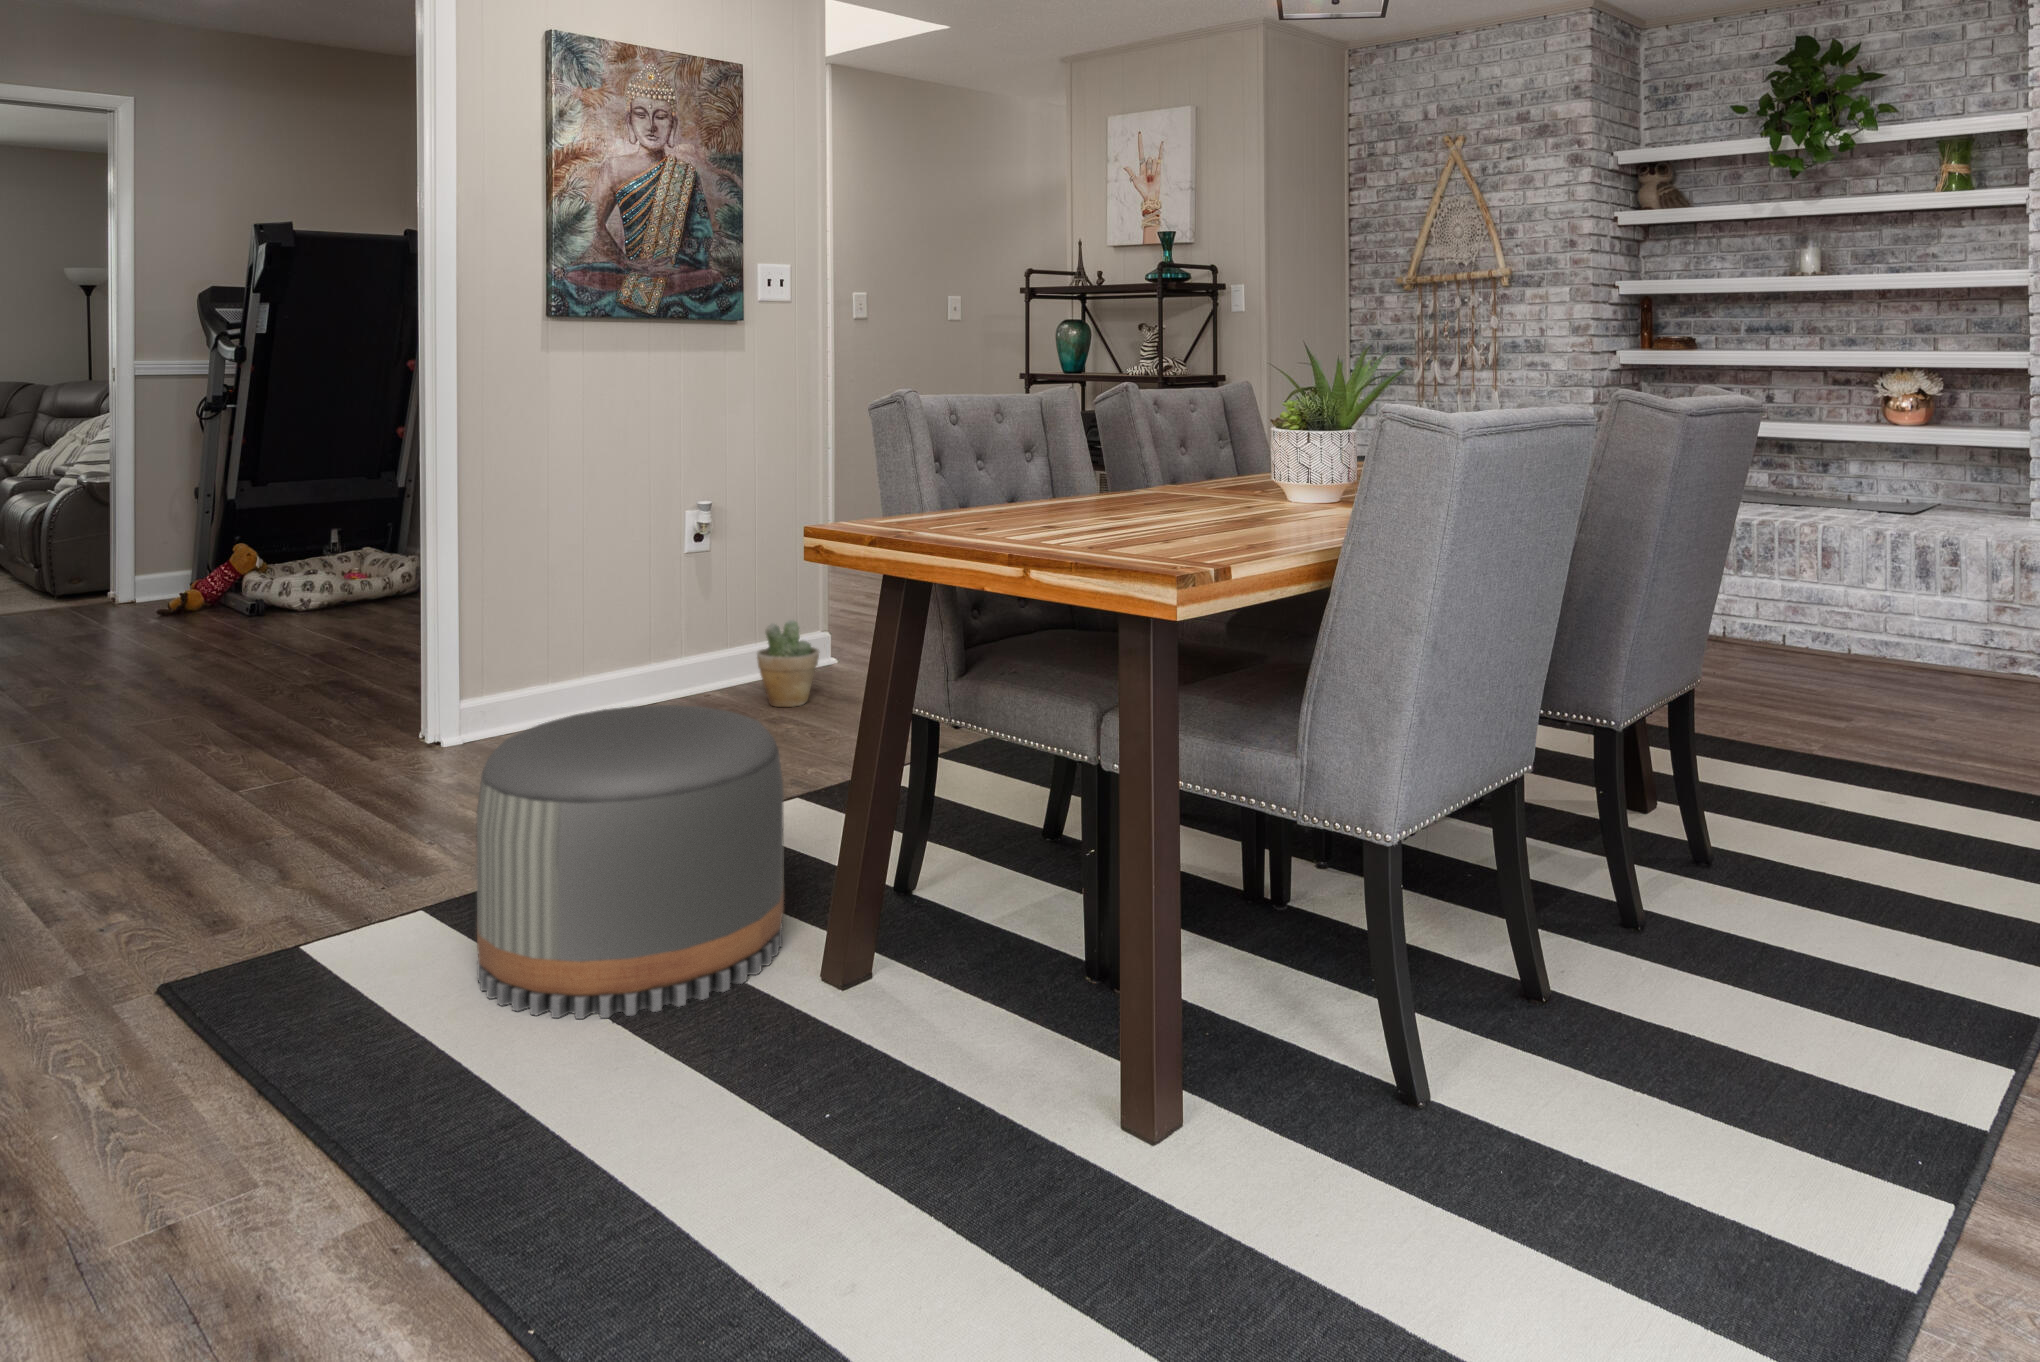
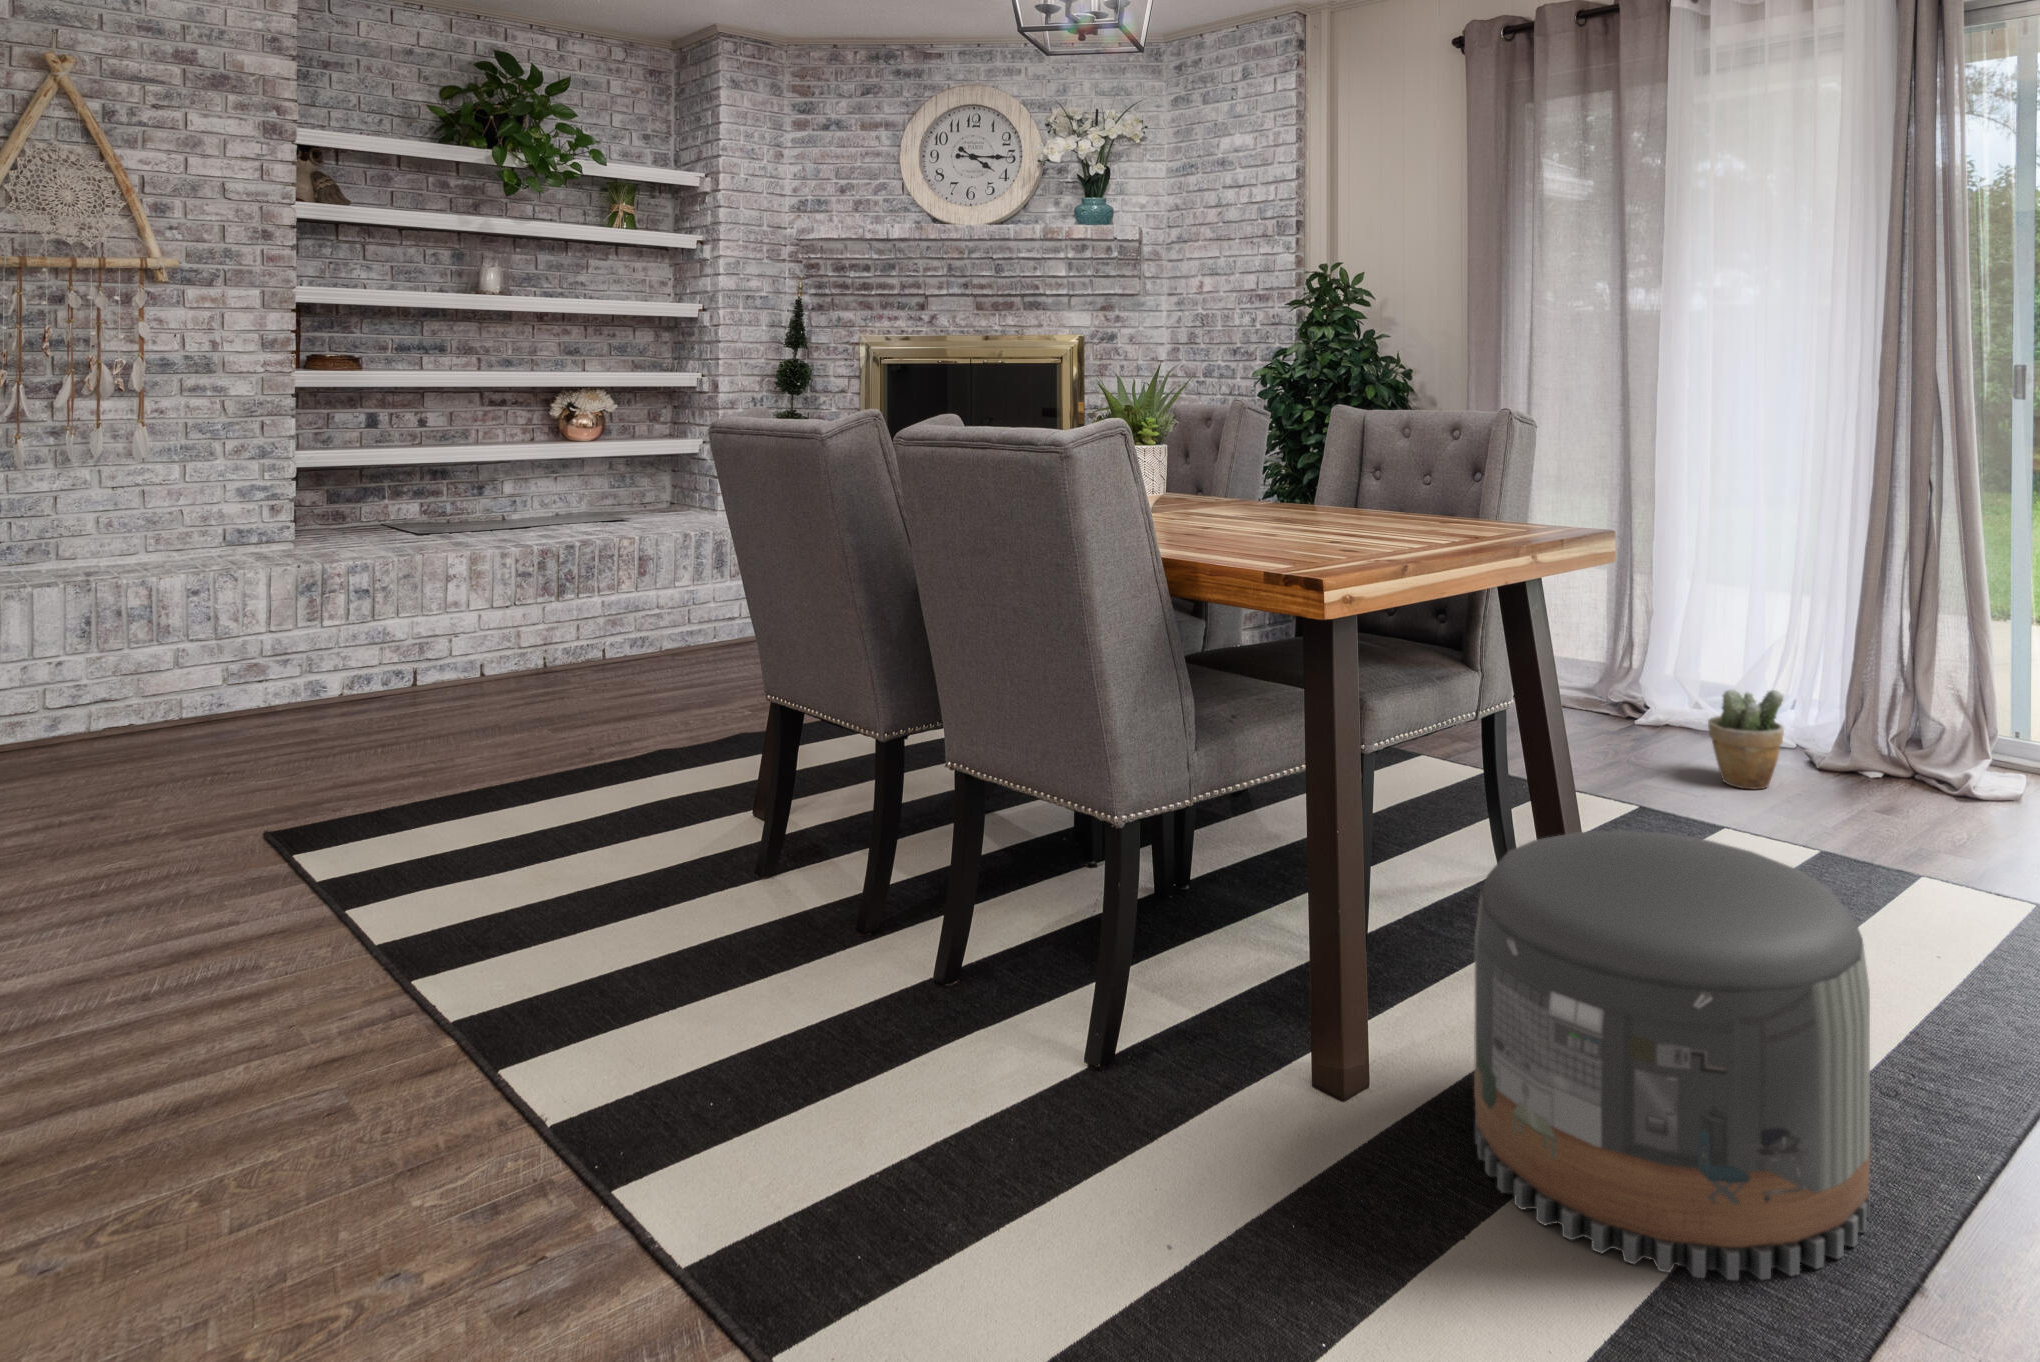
potted plant: present [757,620,820,707] -> present [1708,690,1784,789]

